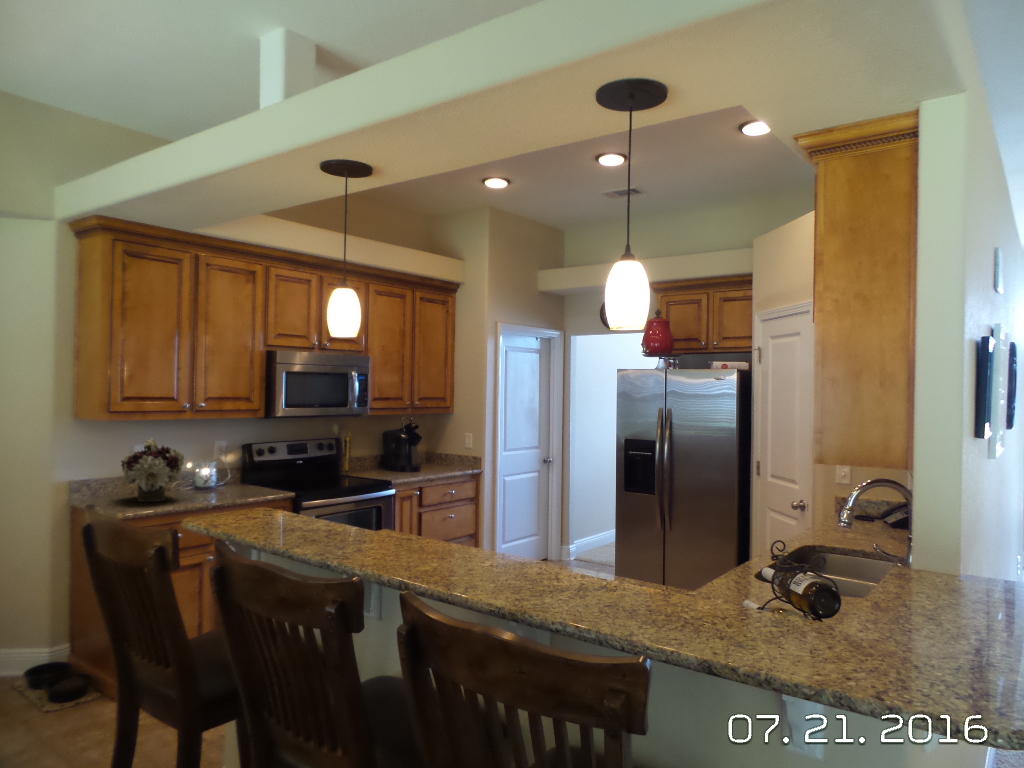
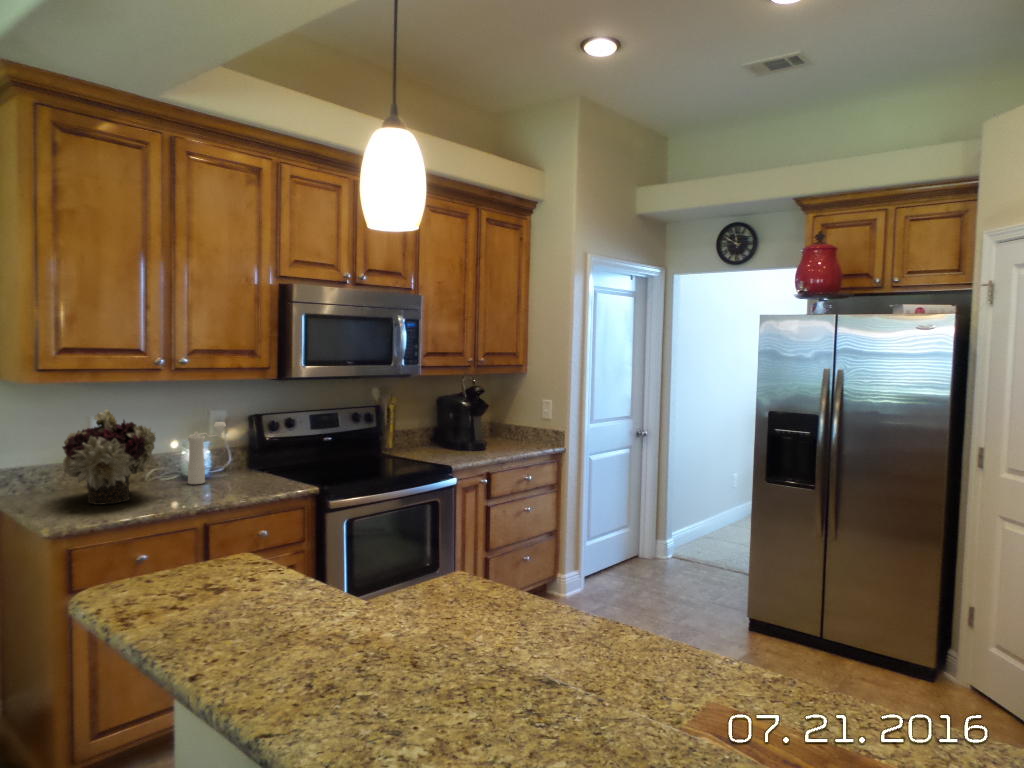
pepper mill: none [201,448,228,492] -> present [188,422,226,484]

